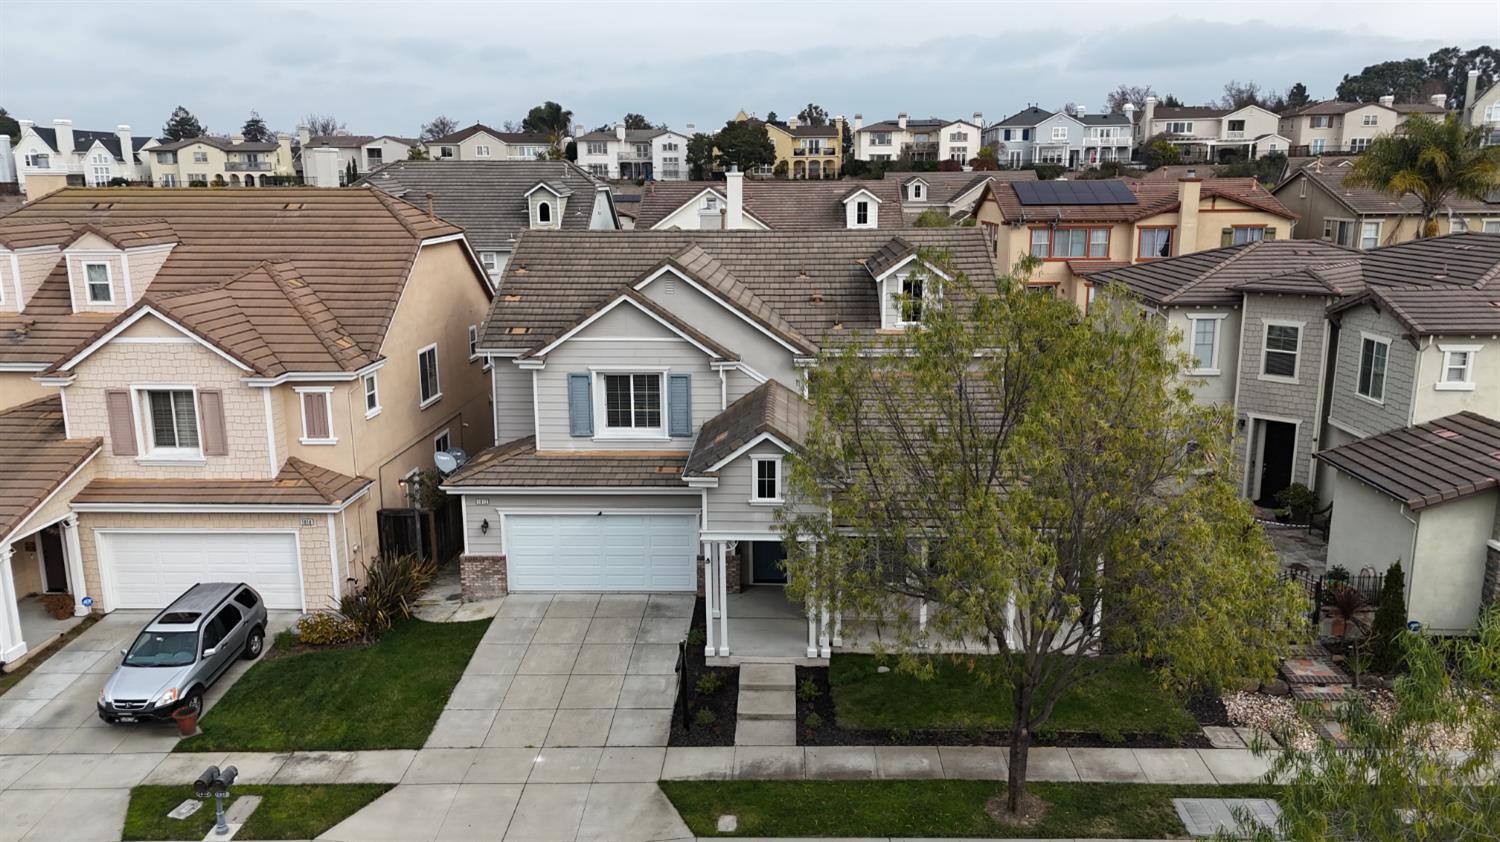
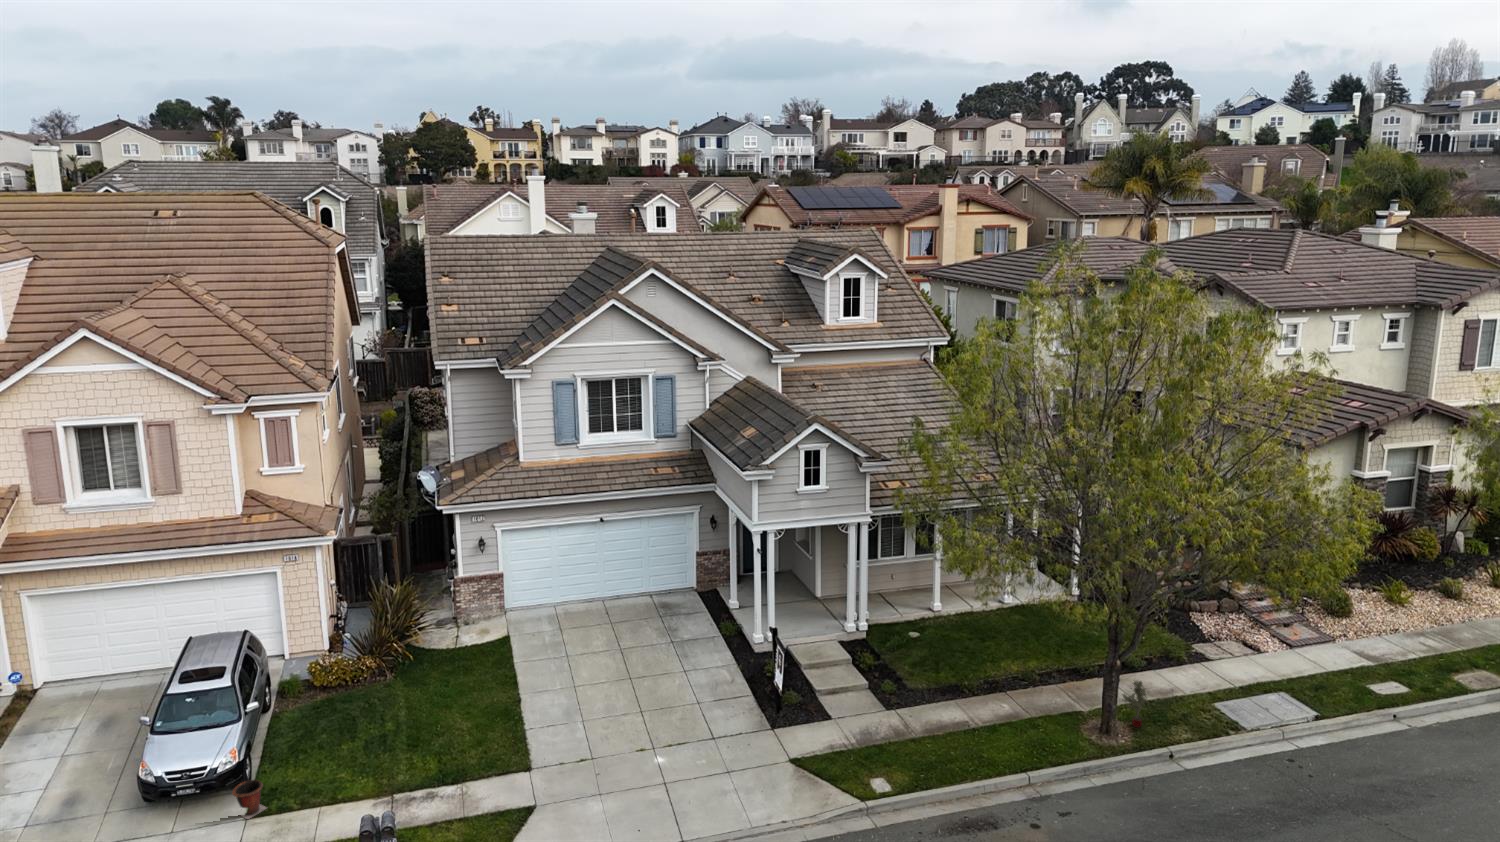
potted tree: none [1028,749,1060,805] -> present [1122,681,1147,728]

